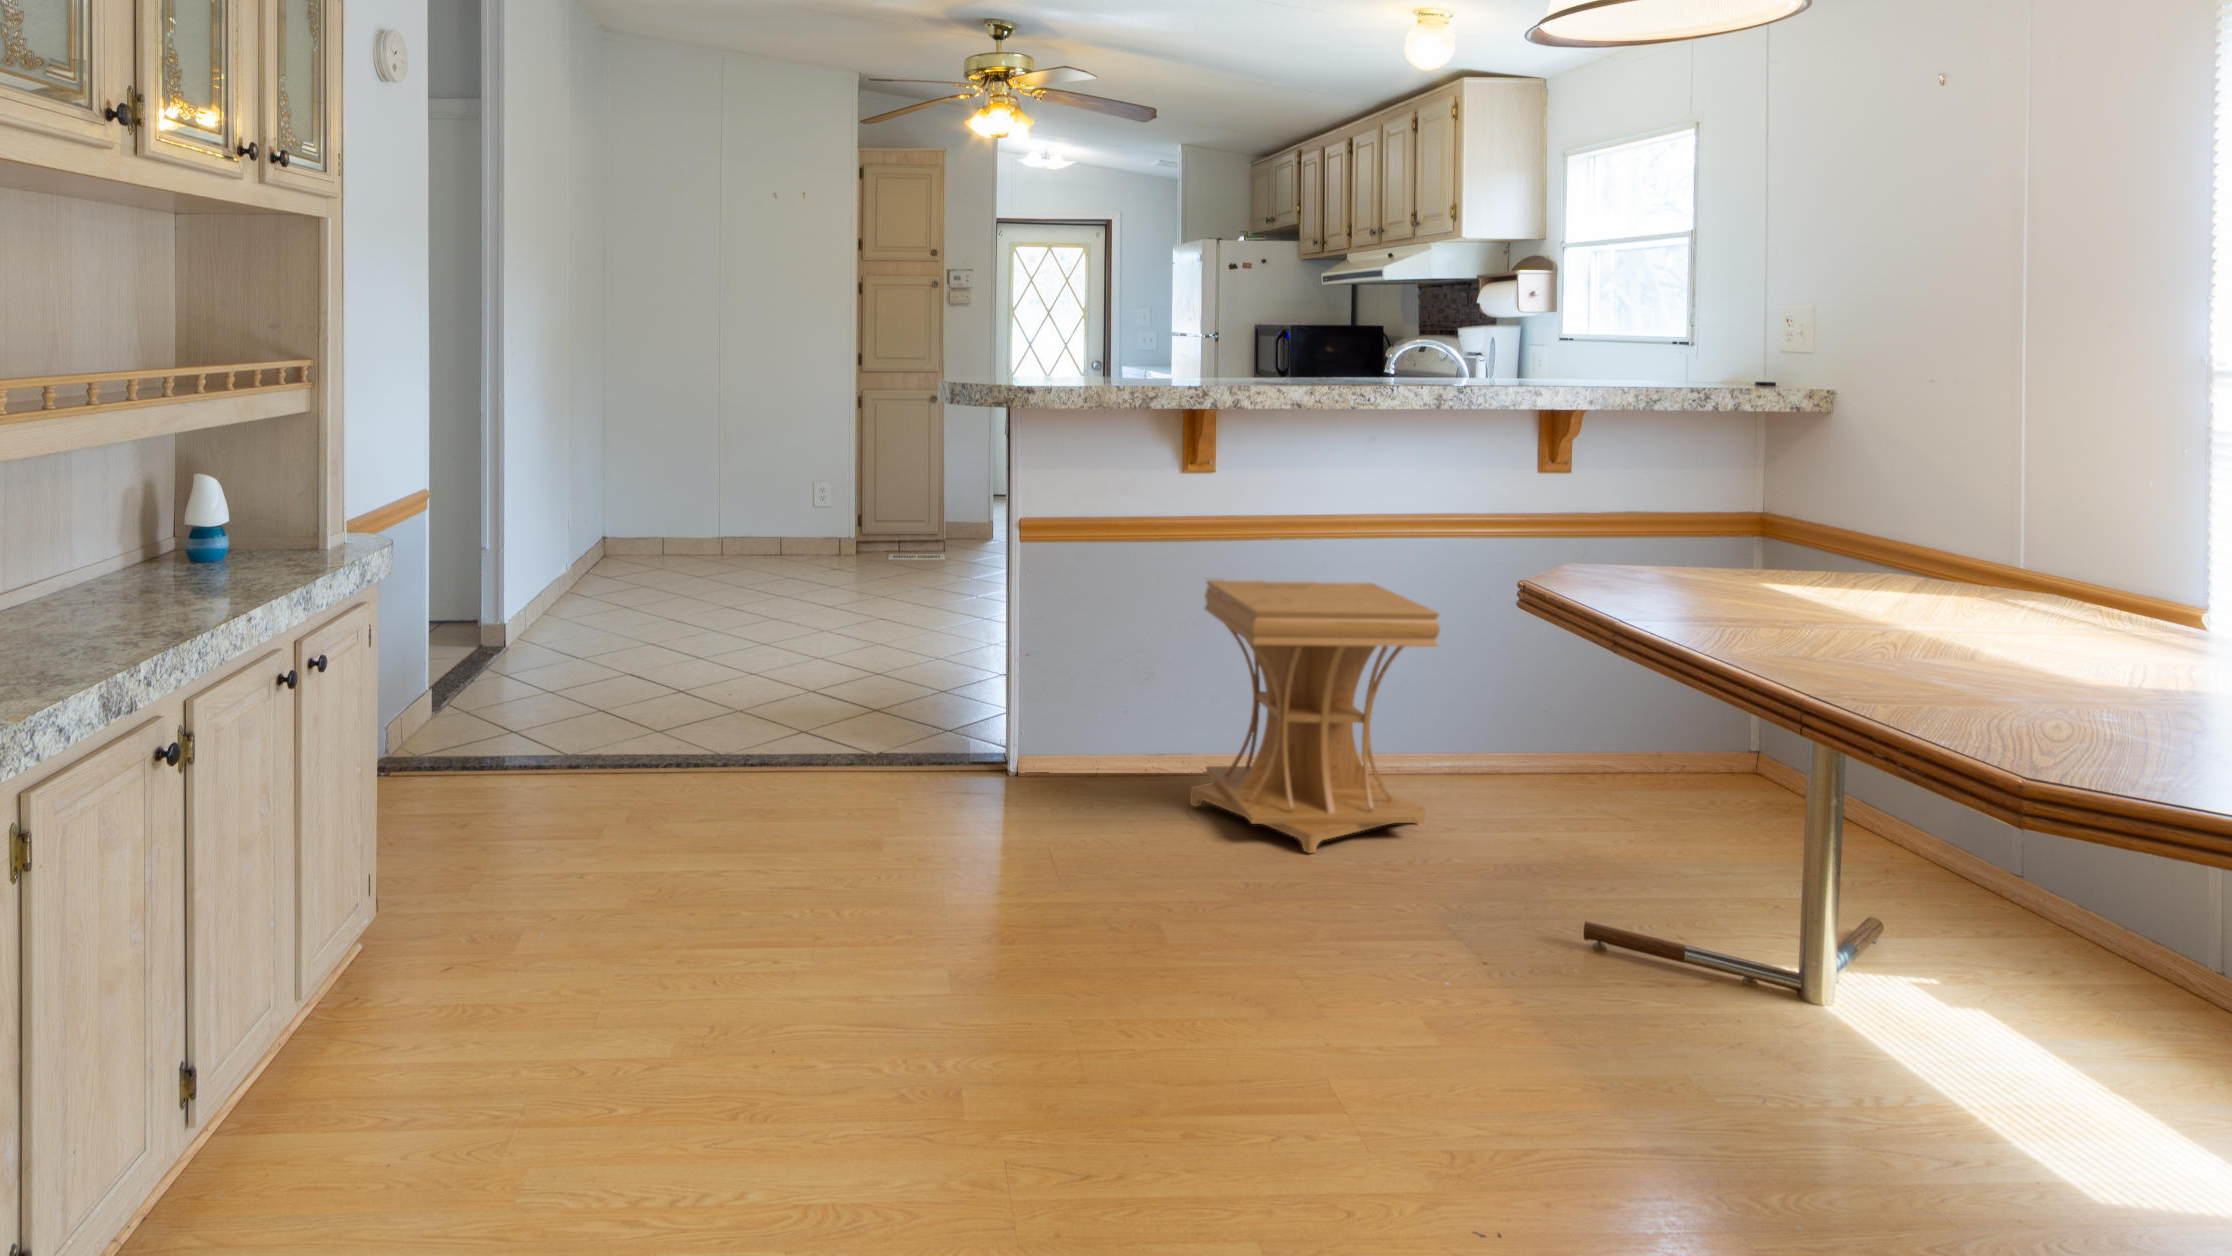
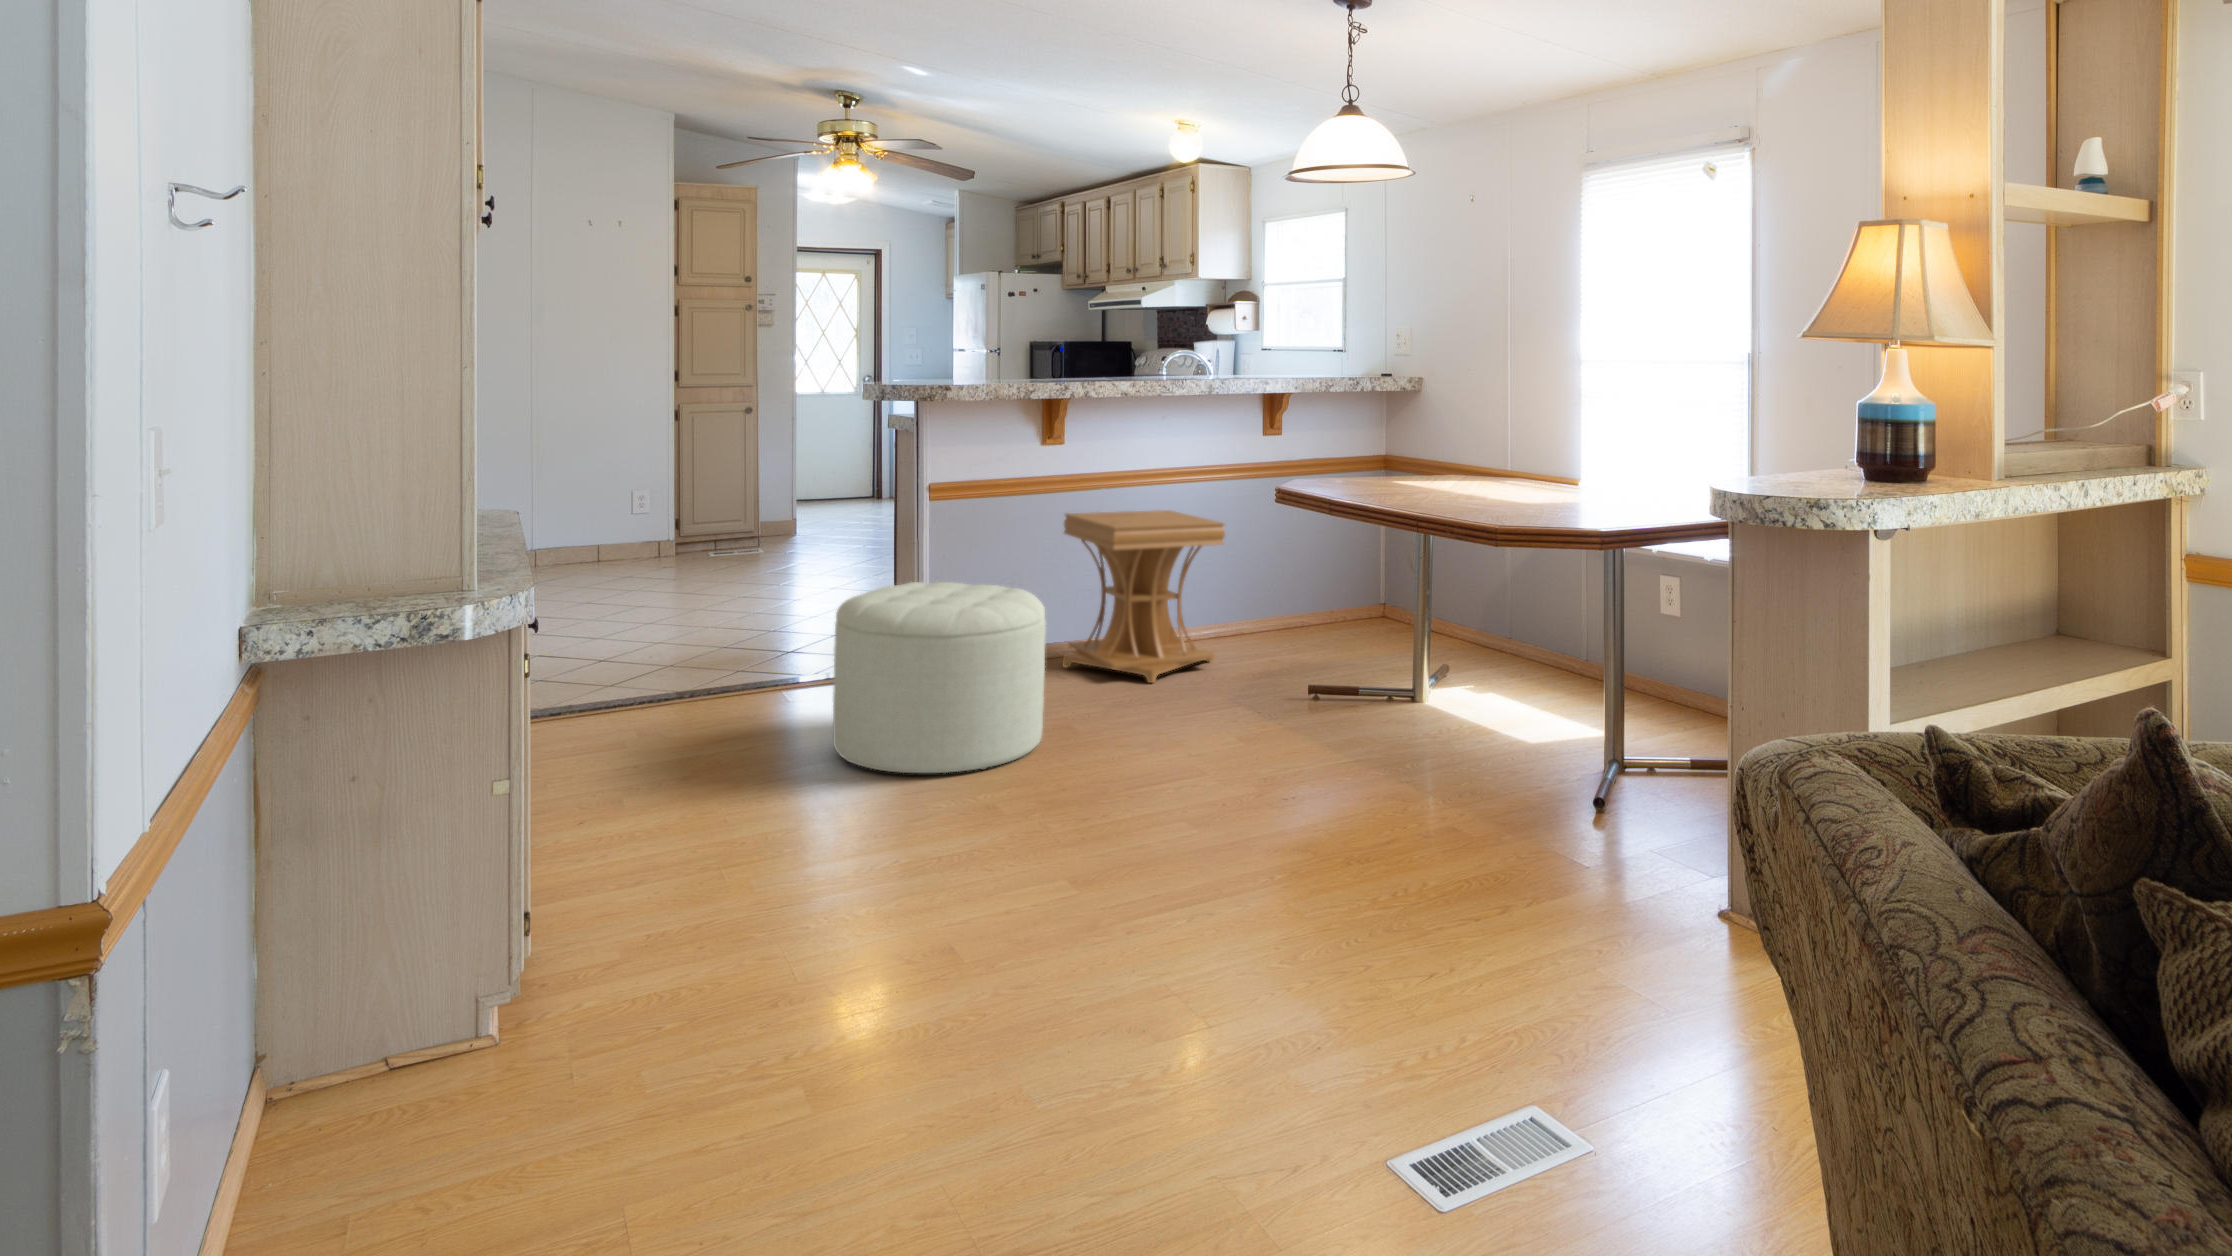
ottoman: none [796,677,1104,990] -> present [833,582,1046,773]

